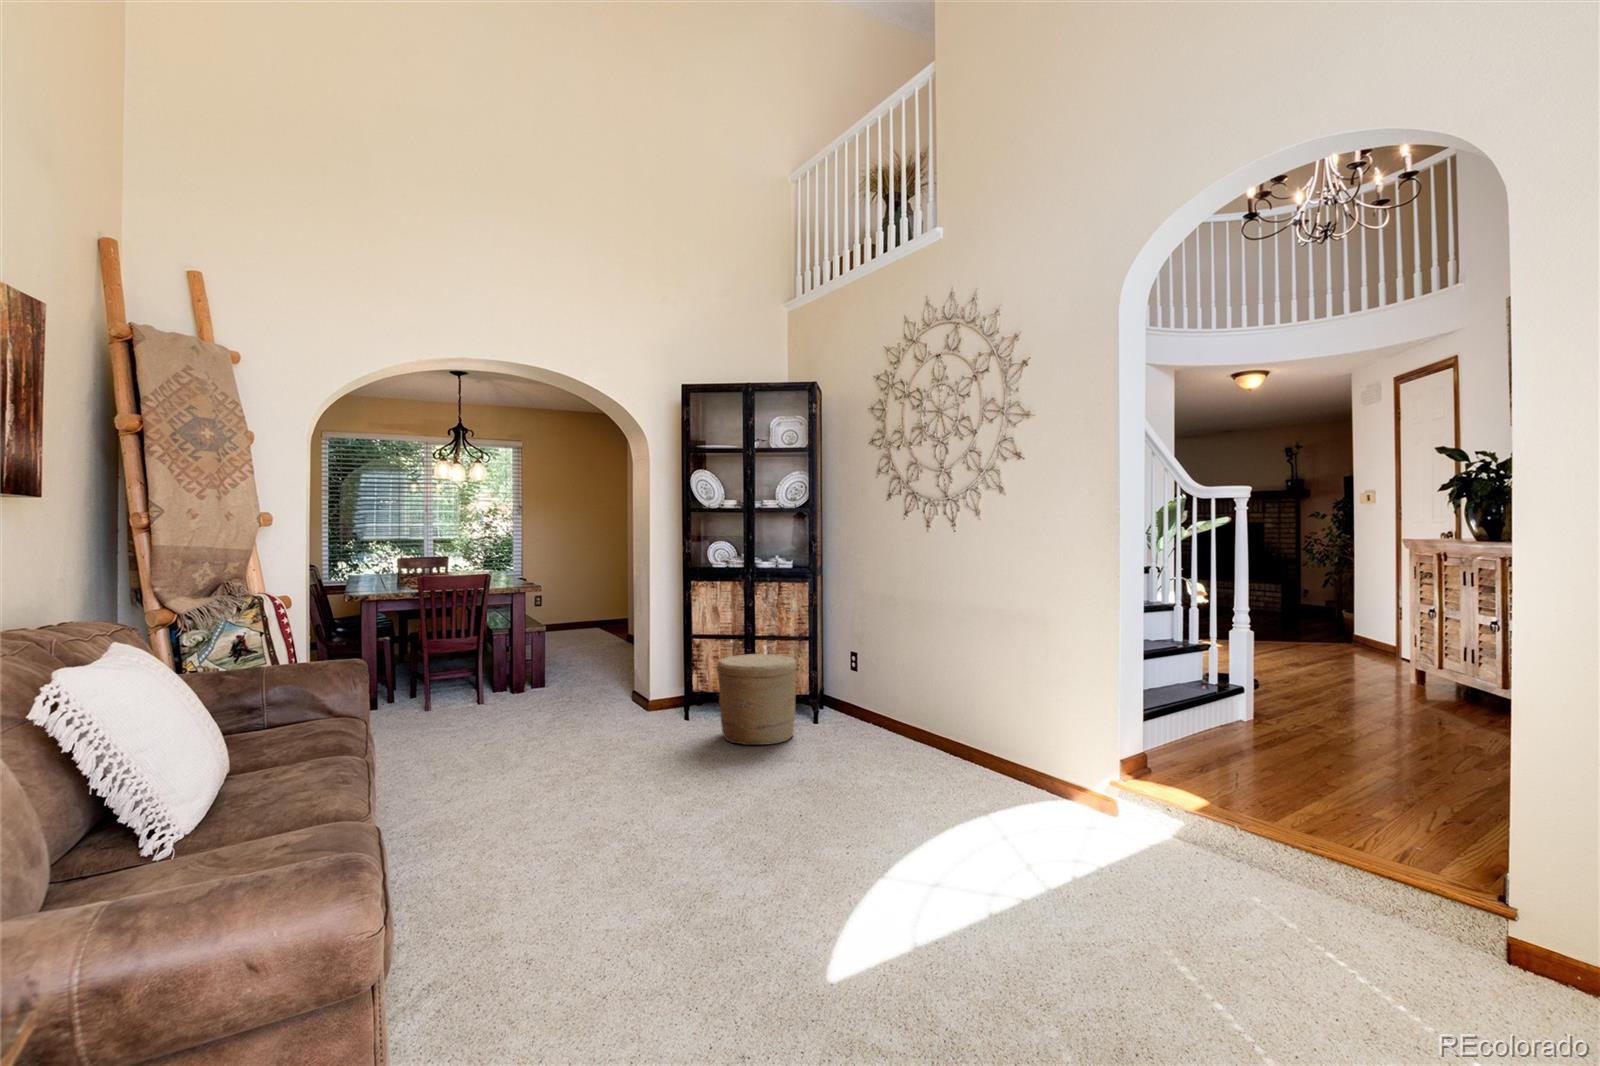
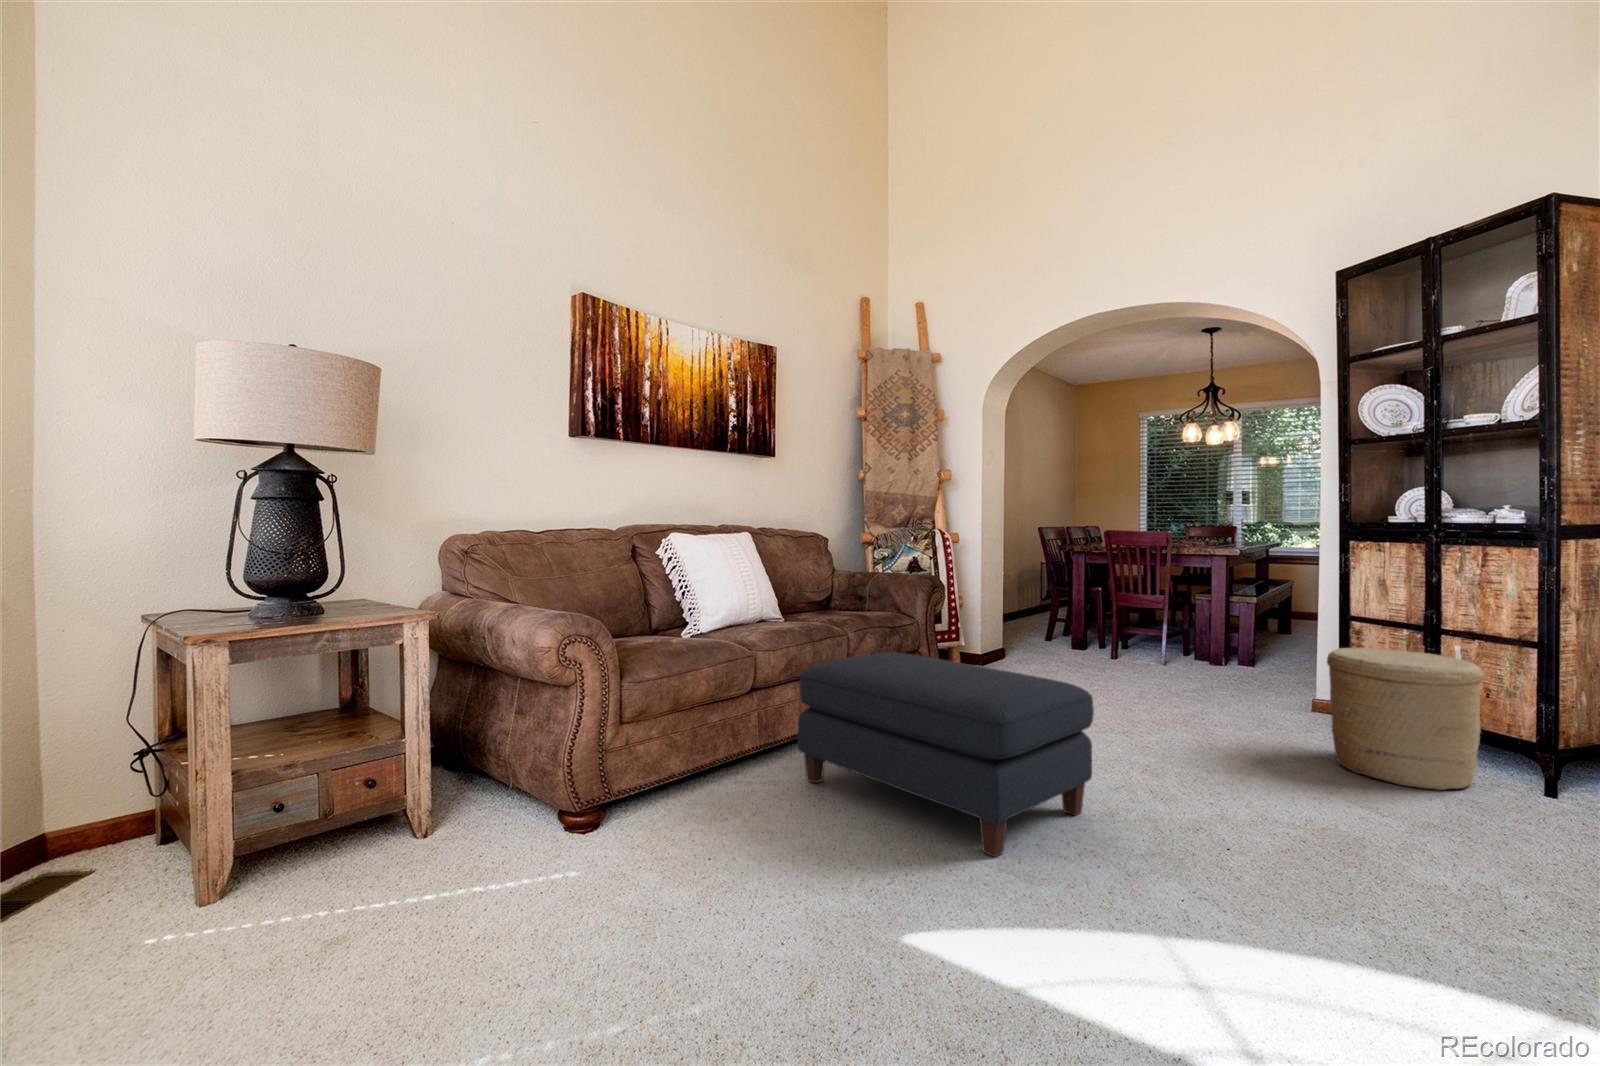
ottoman: none [463,734,757,951] -> present [798,652,1094,857]

